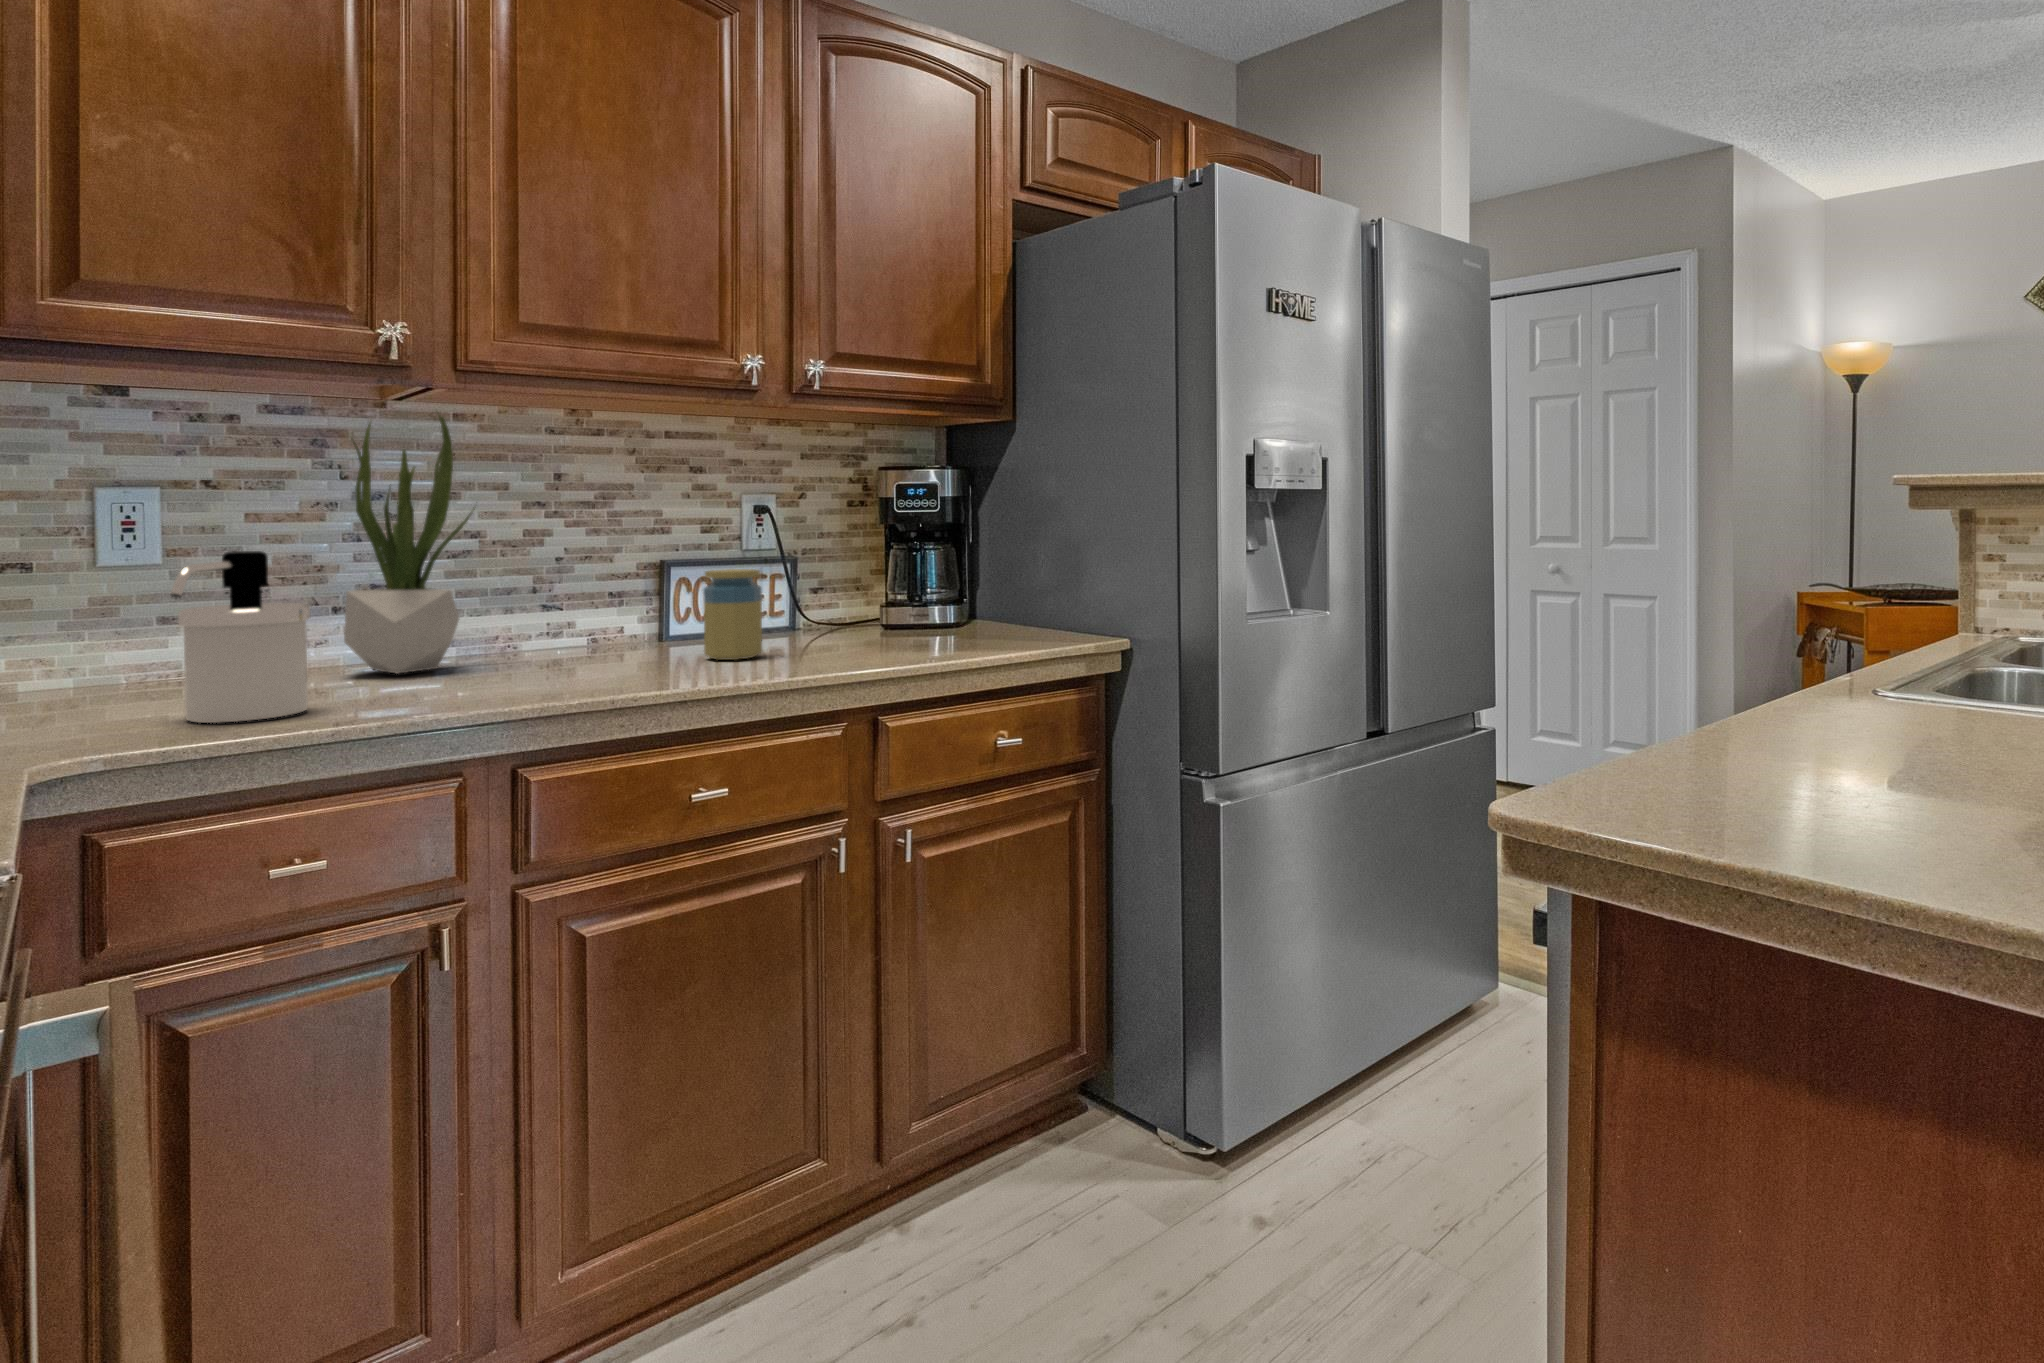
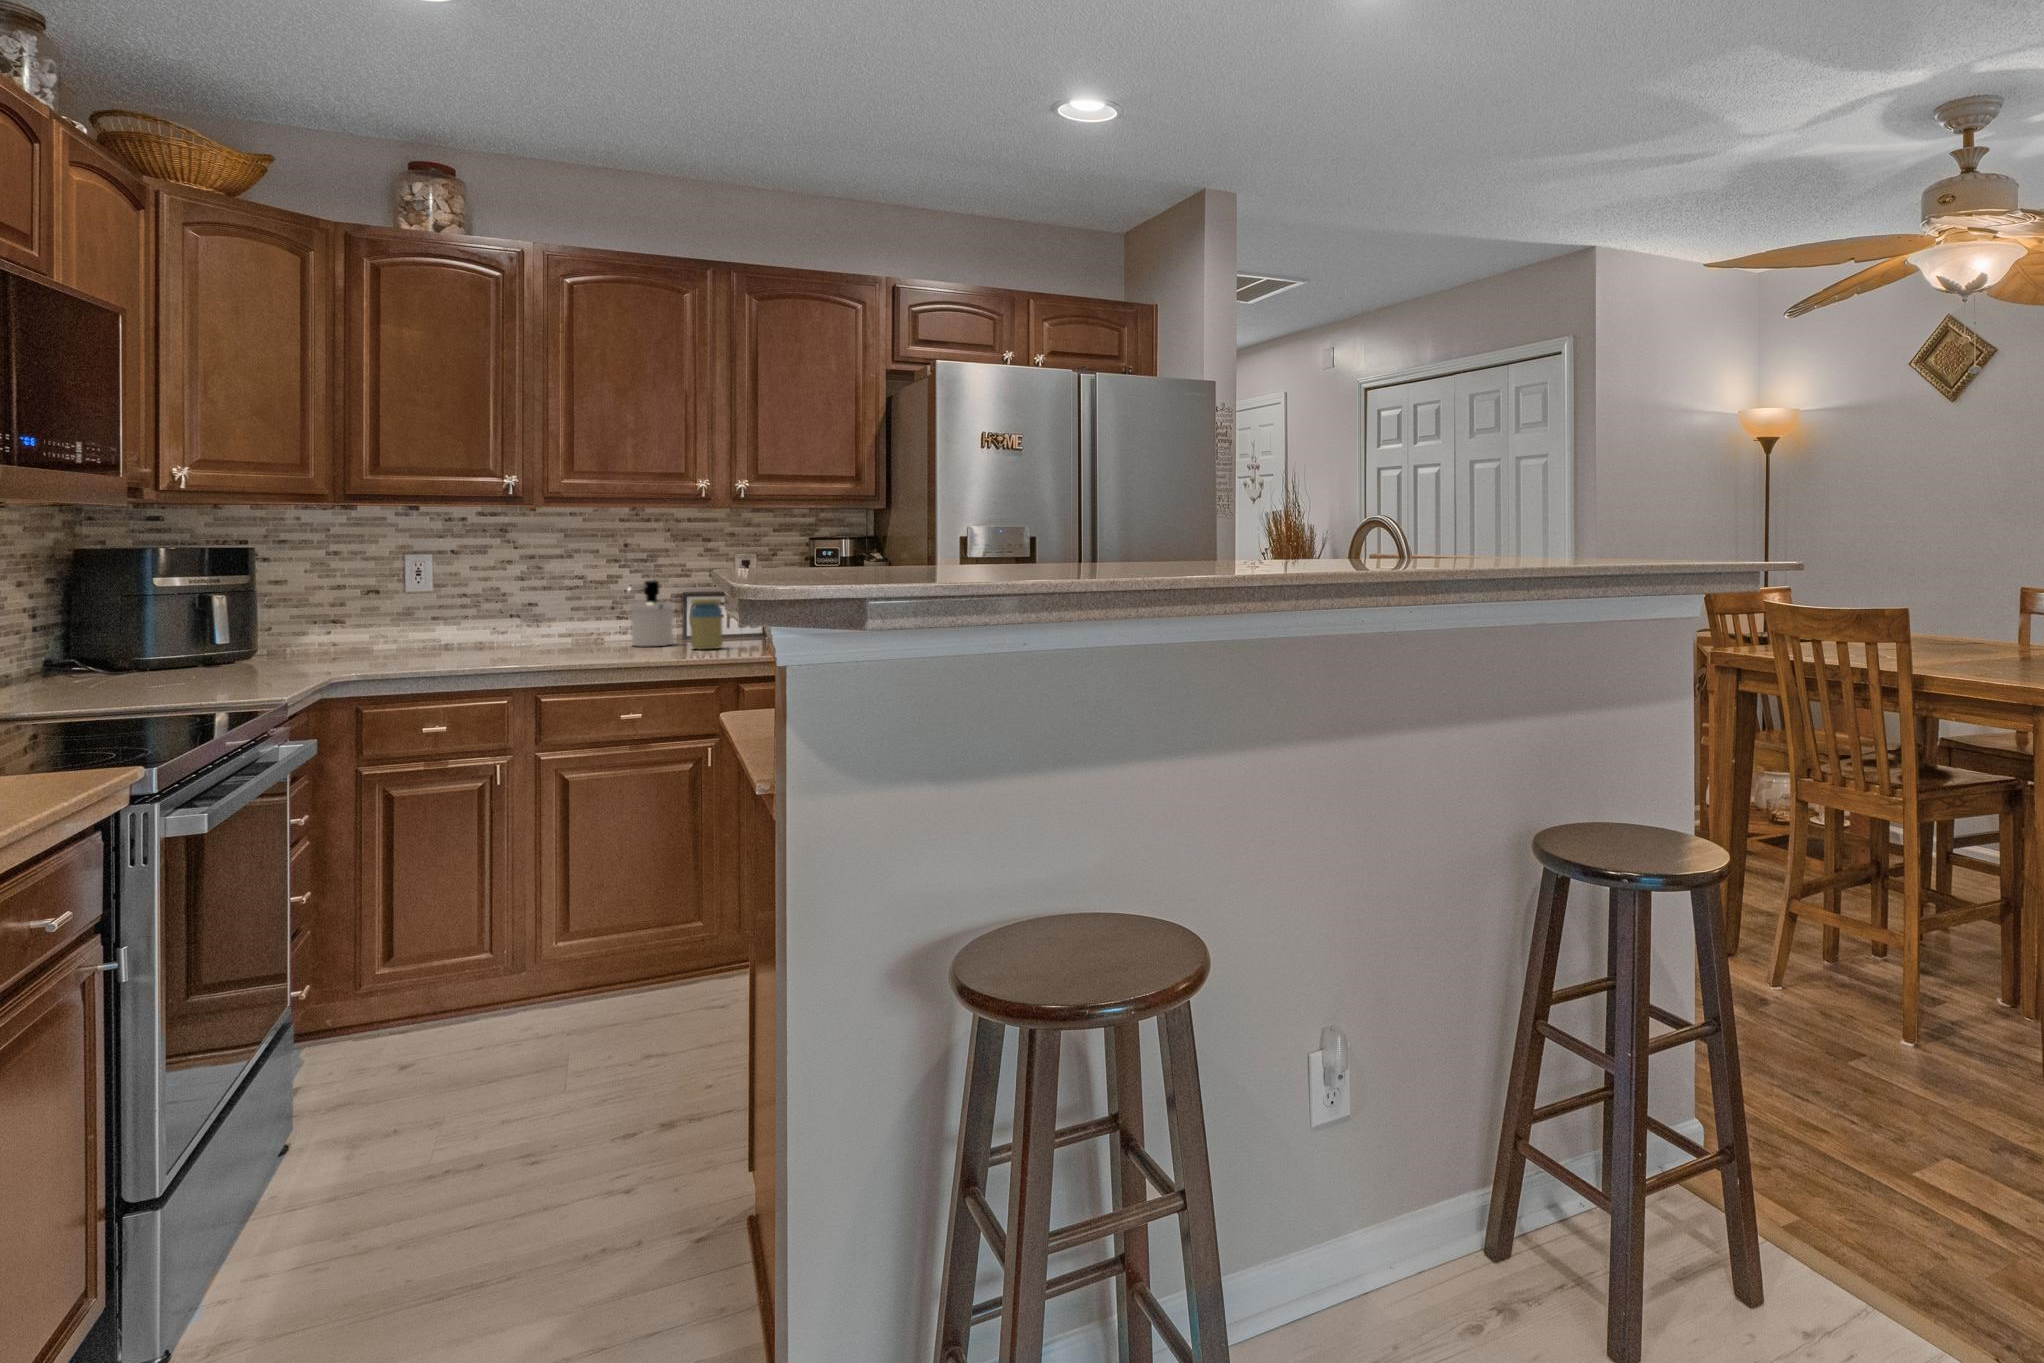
potted plant: present [344,415,472,674] -> none [510,514,576,649]
soap dispenser: present [170,551,310,723] -> present [625,580,674,647]

